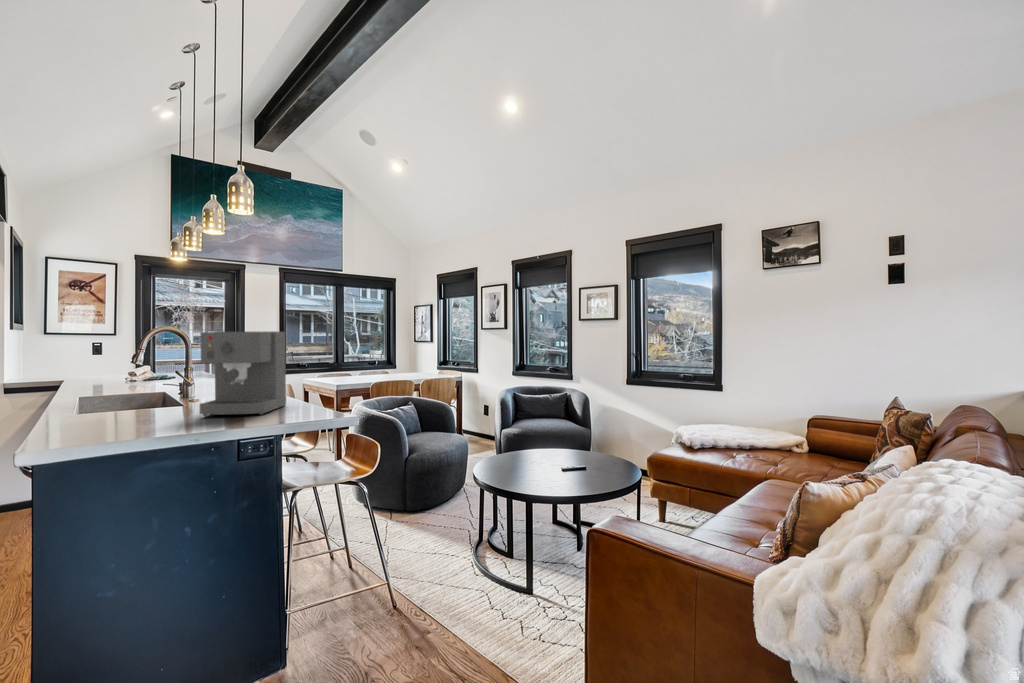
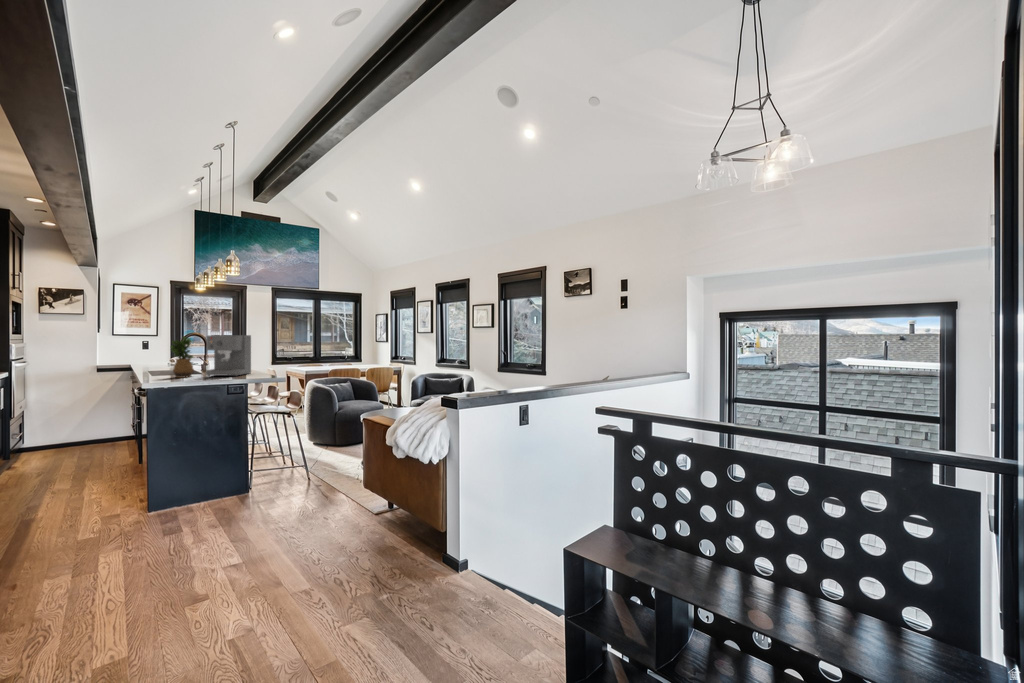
potted plant: none [124,334,176,419] -> present [171,337,194,378]

